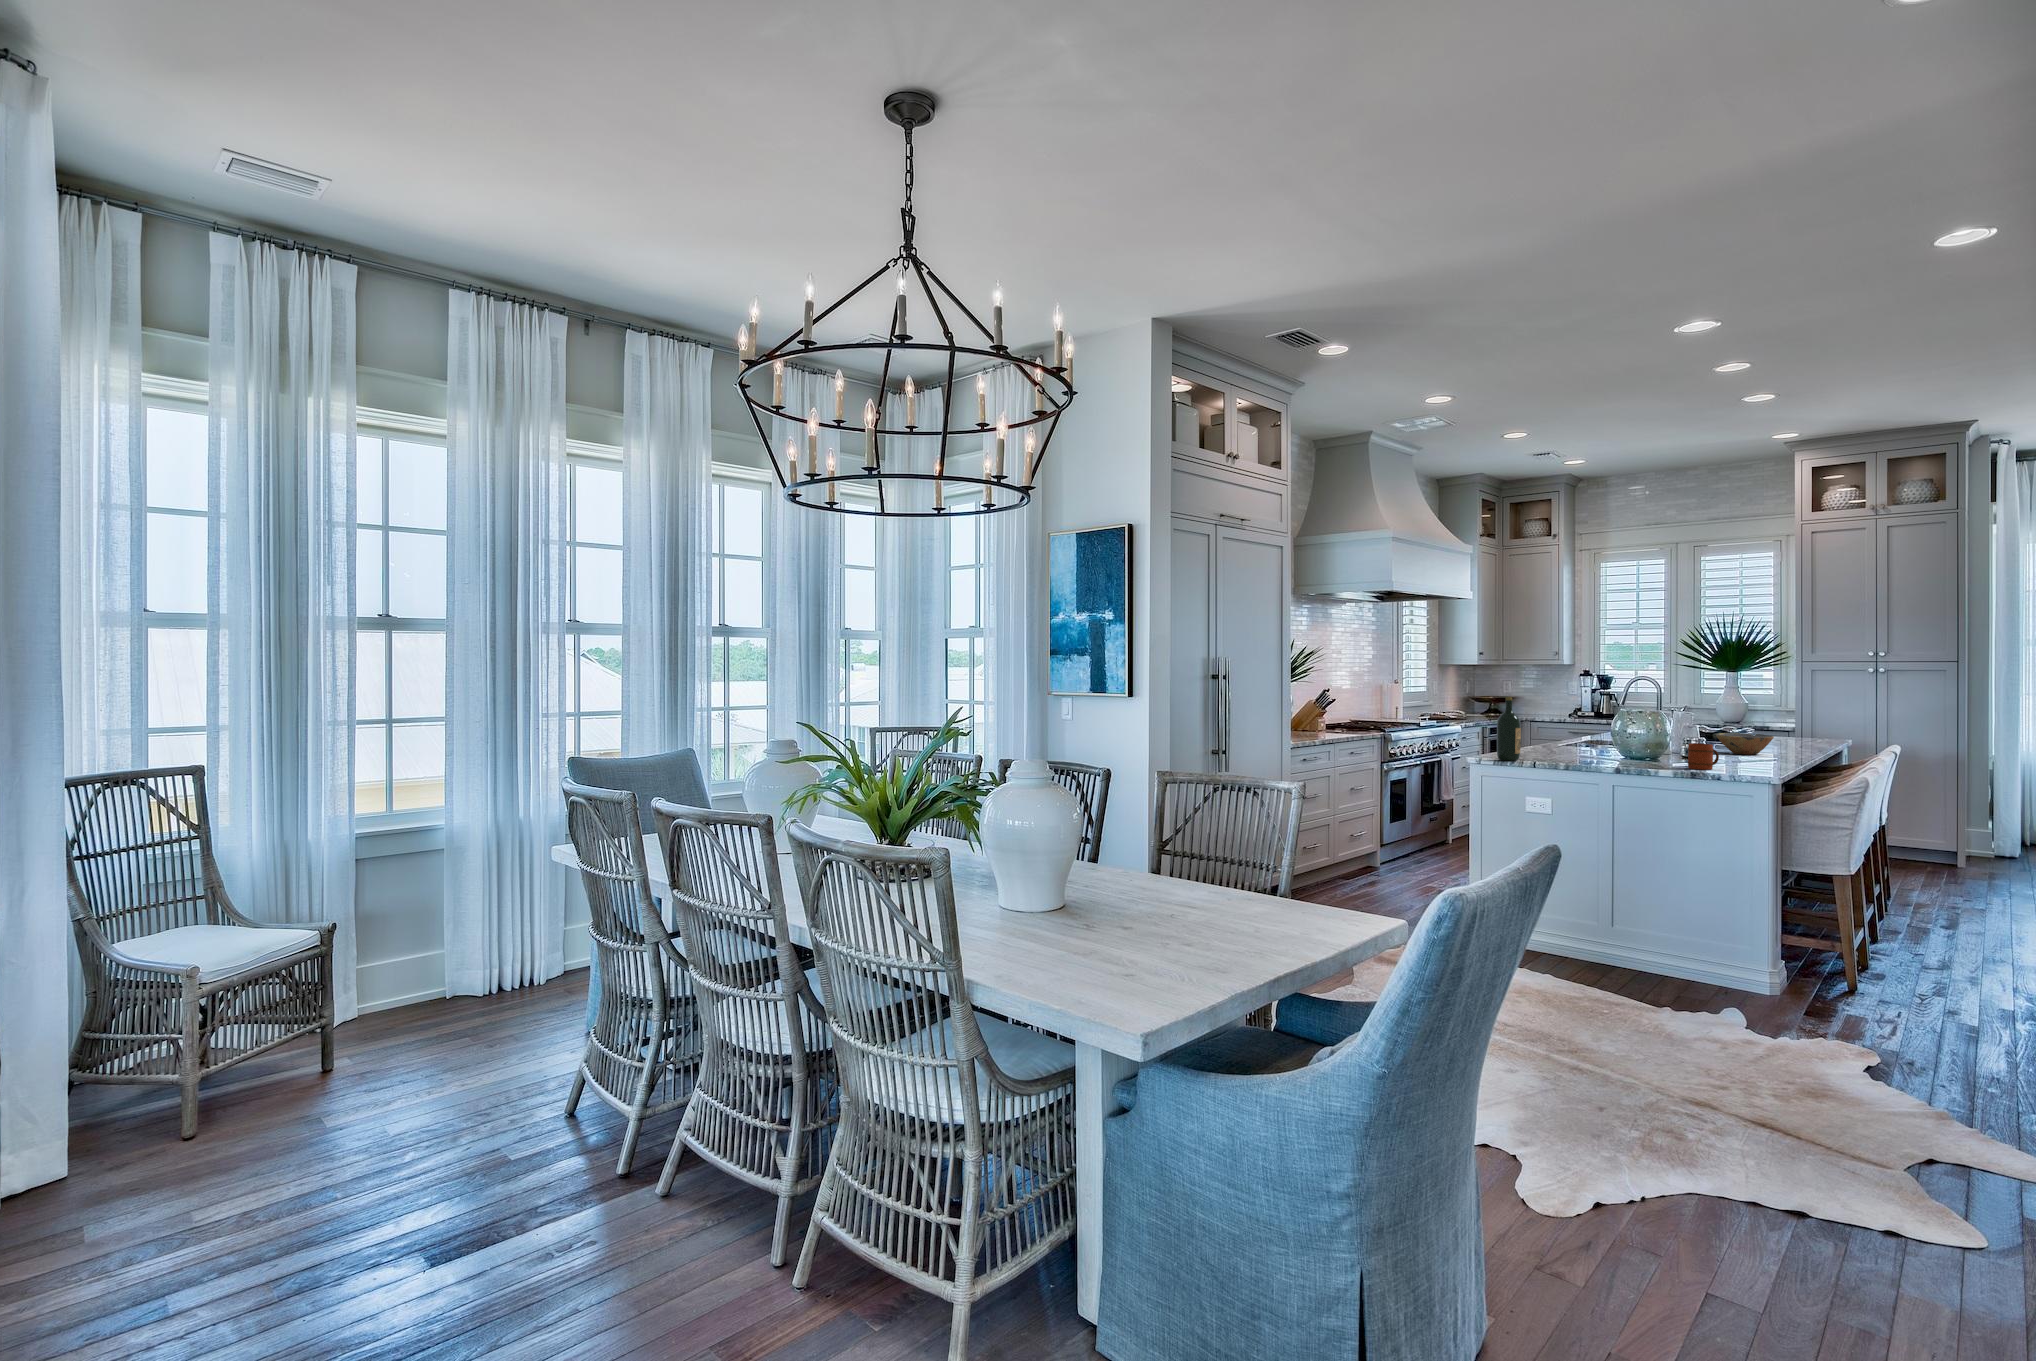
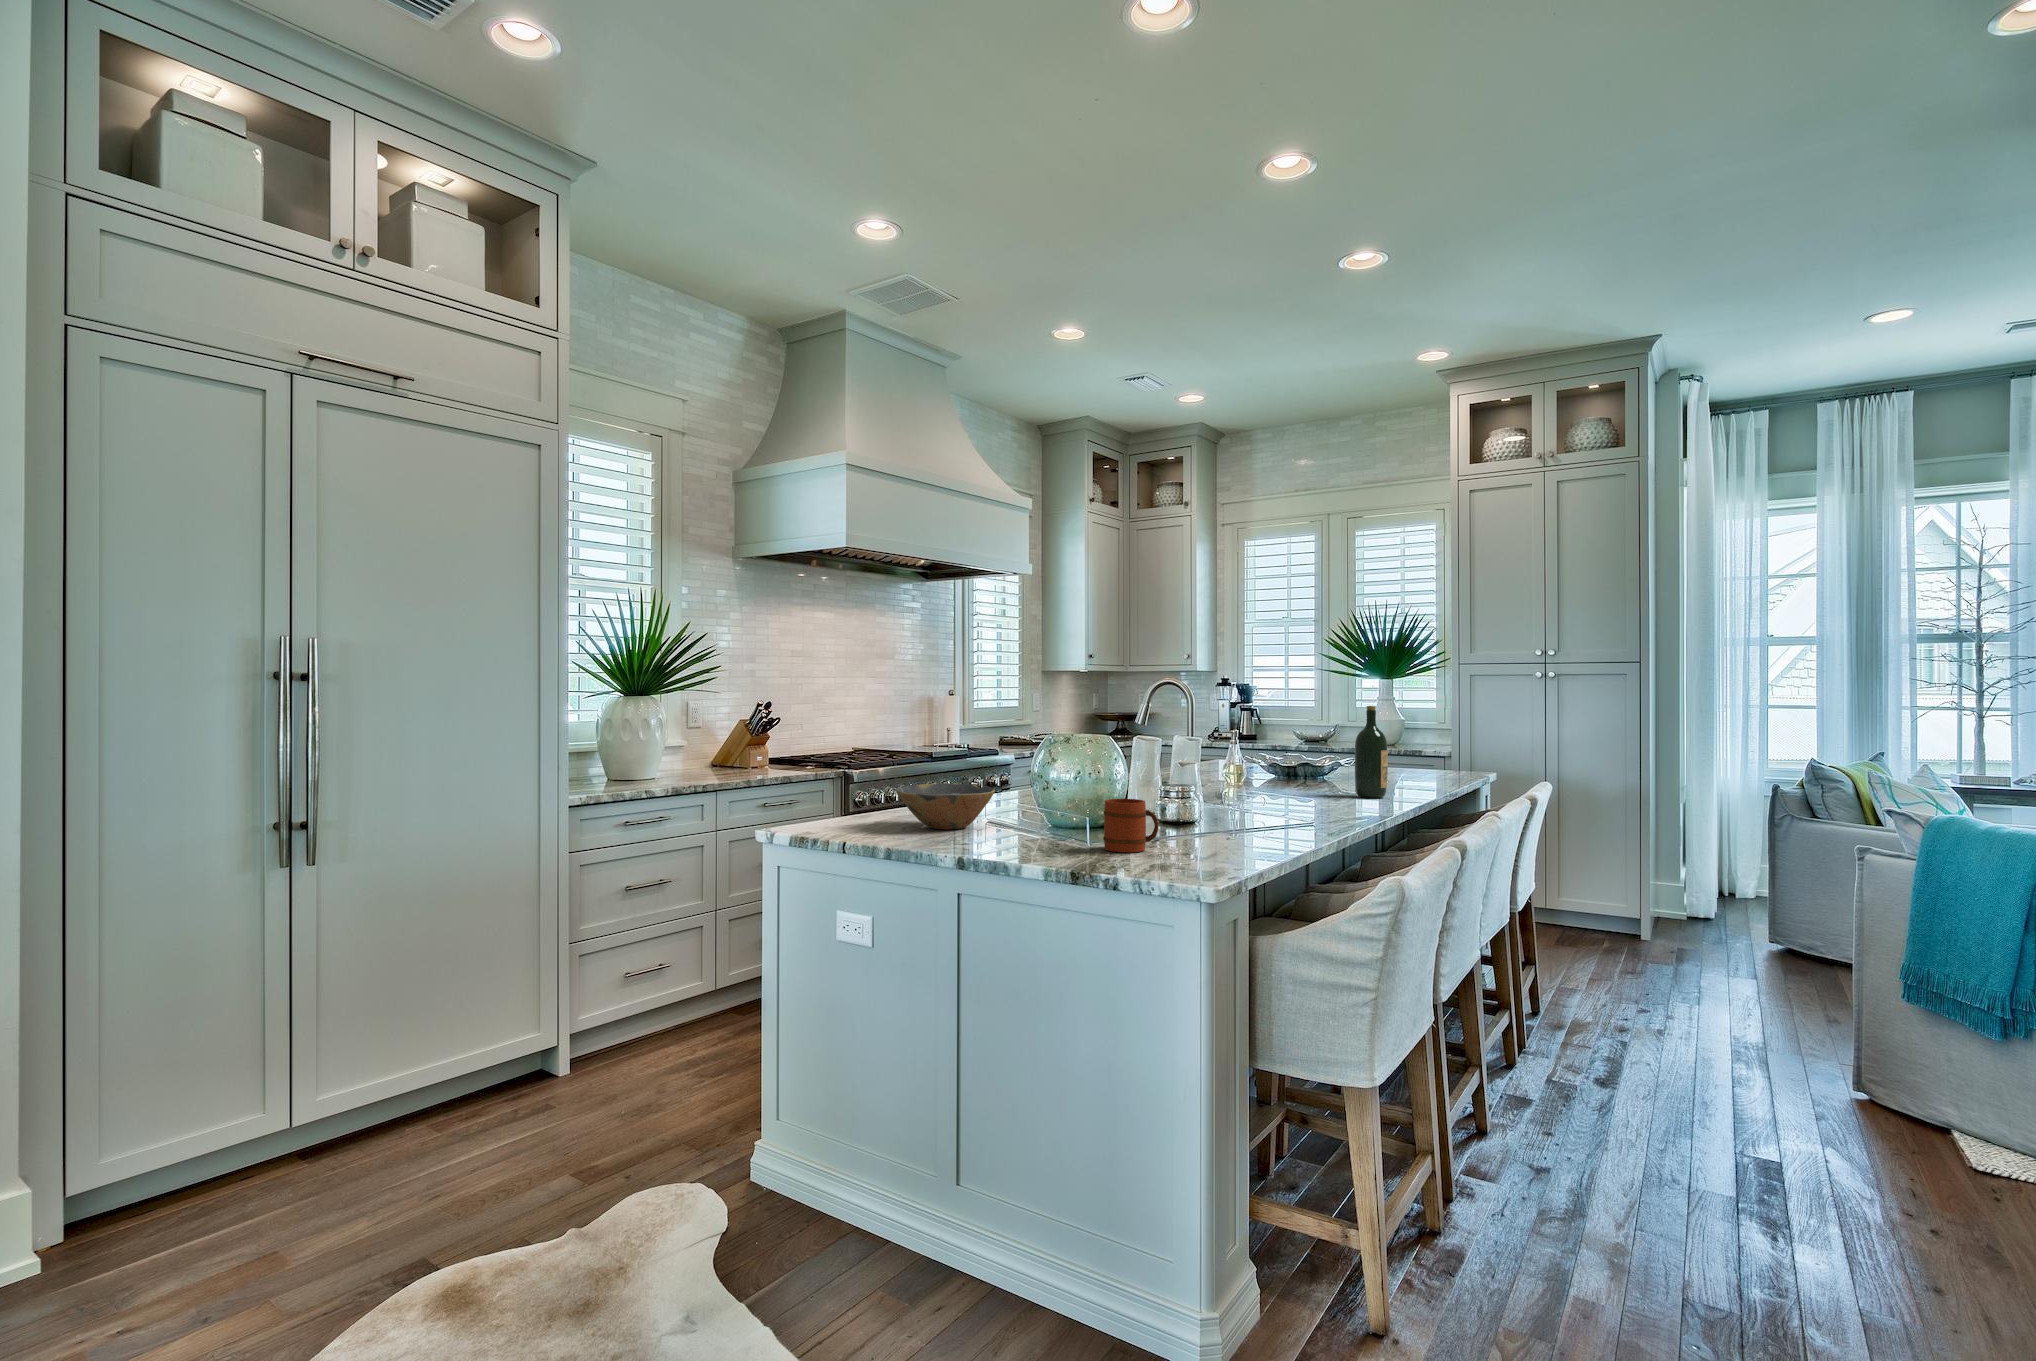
wine bottle: present [1497,697,1521,761] -> present [1355,706,1388,798]
bowl: present [1715,733,1774,755] -> present [895,783,995,830]

